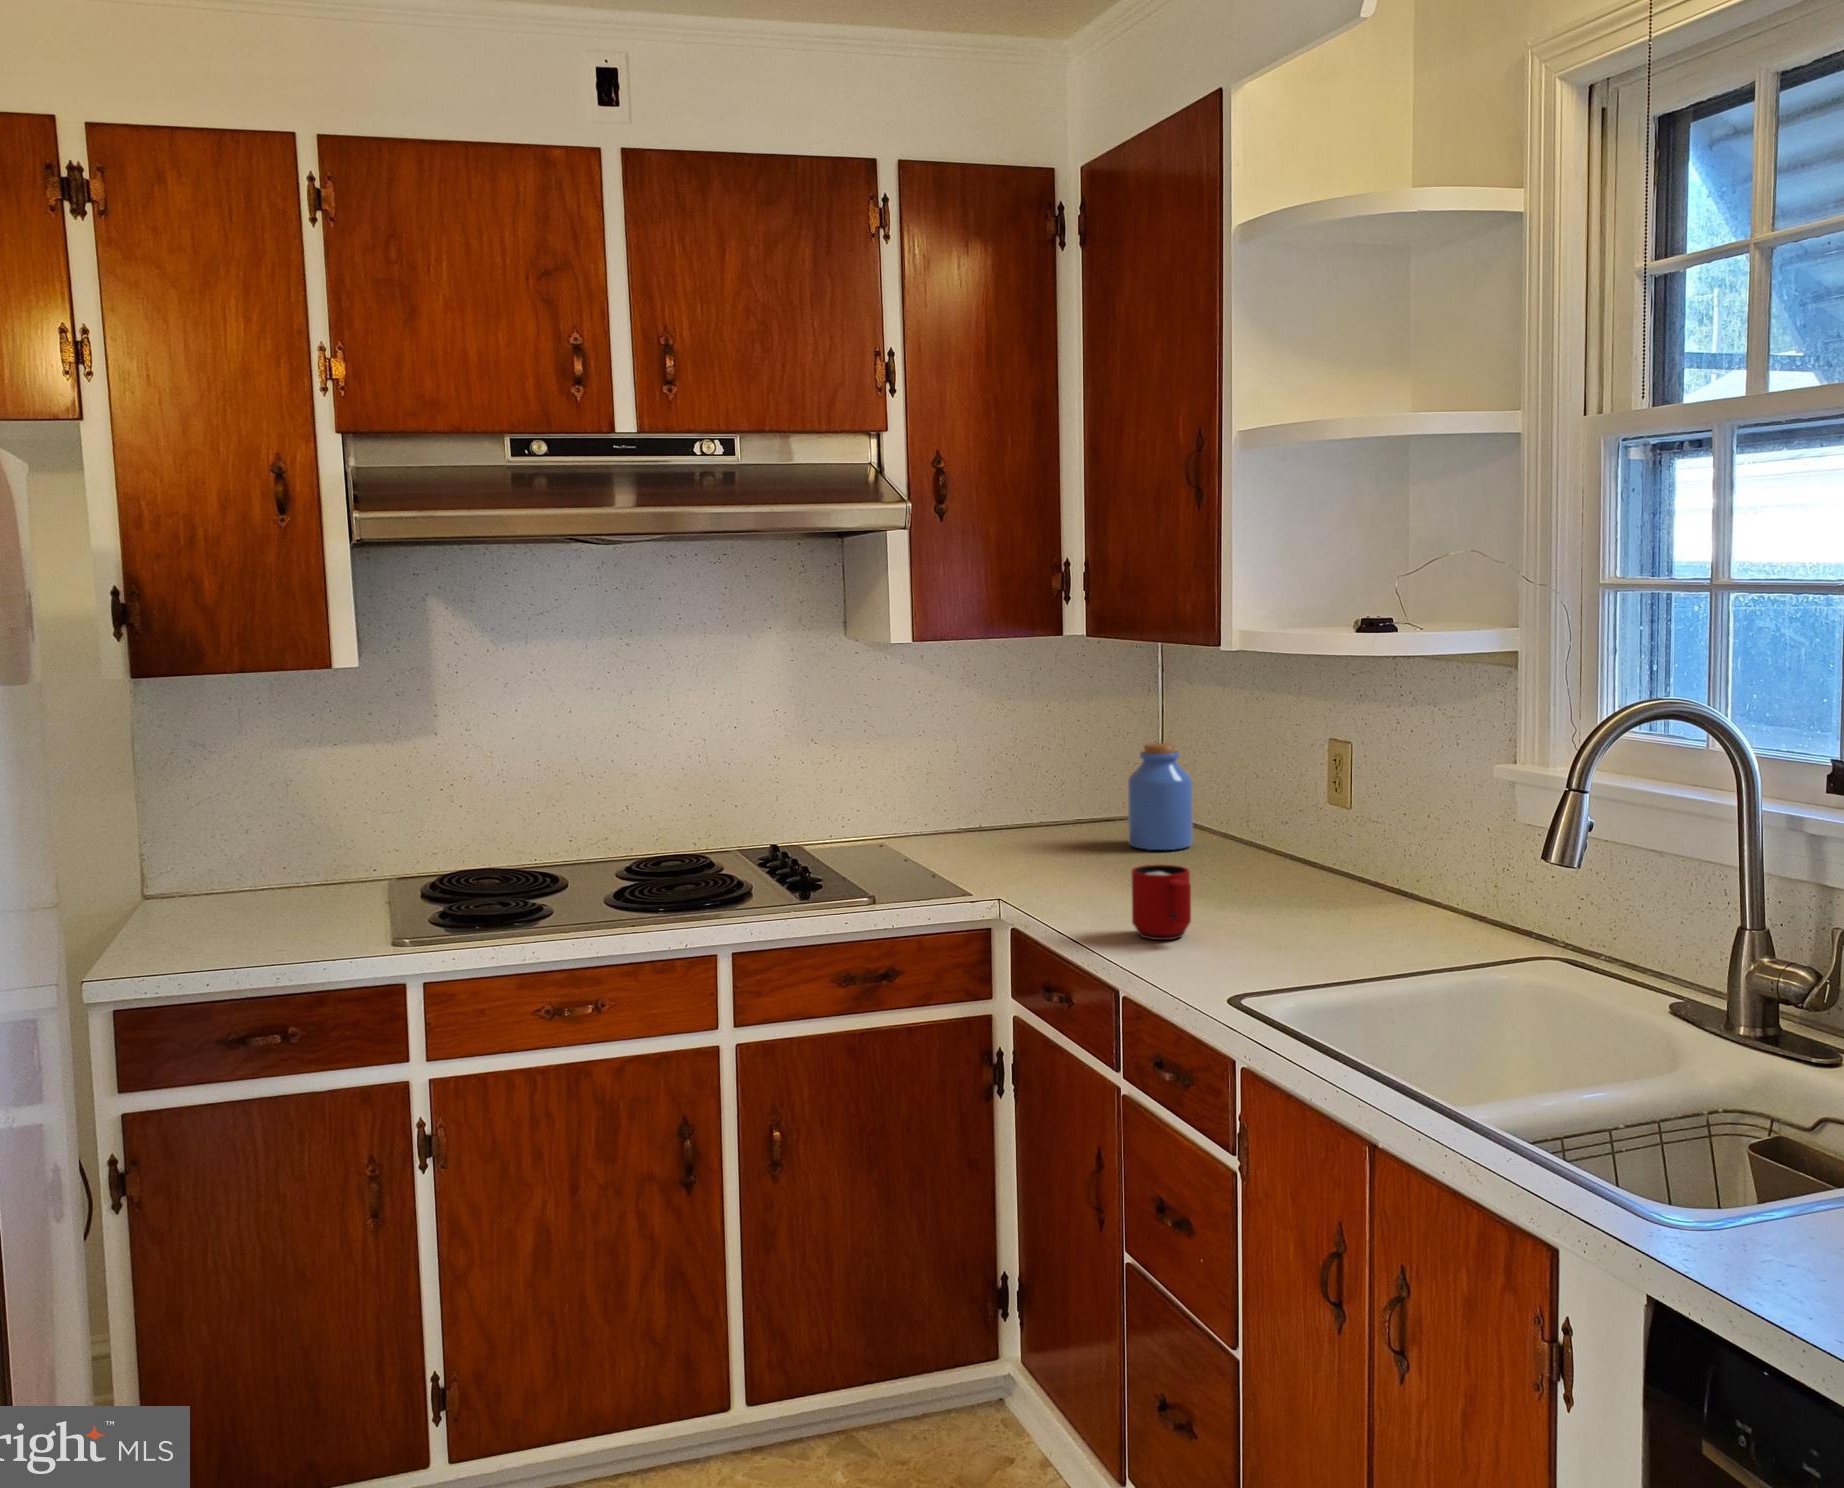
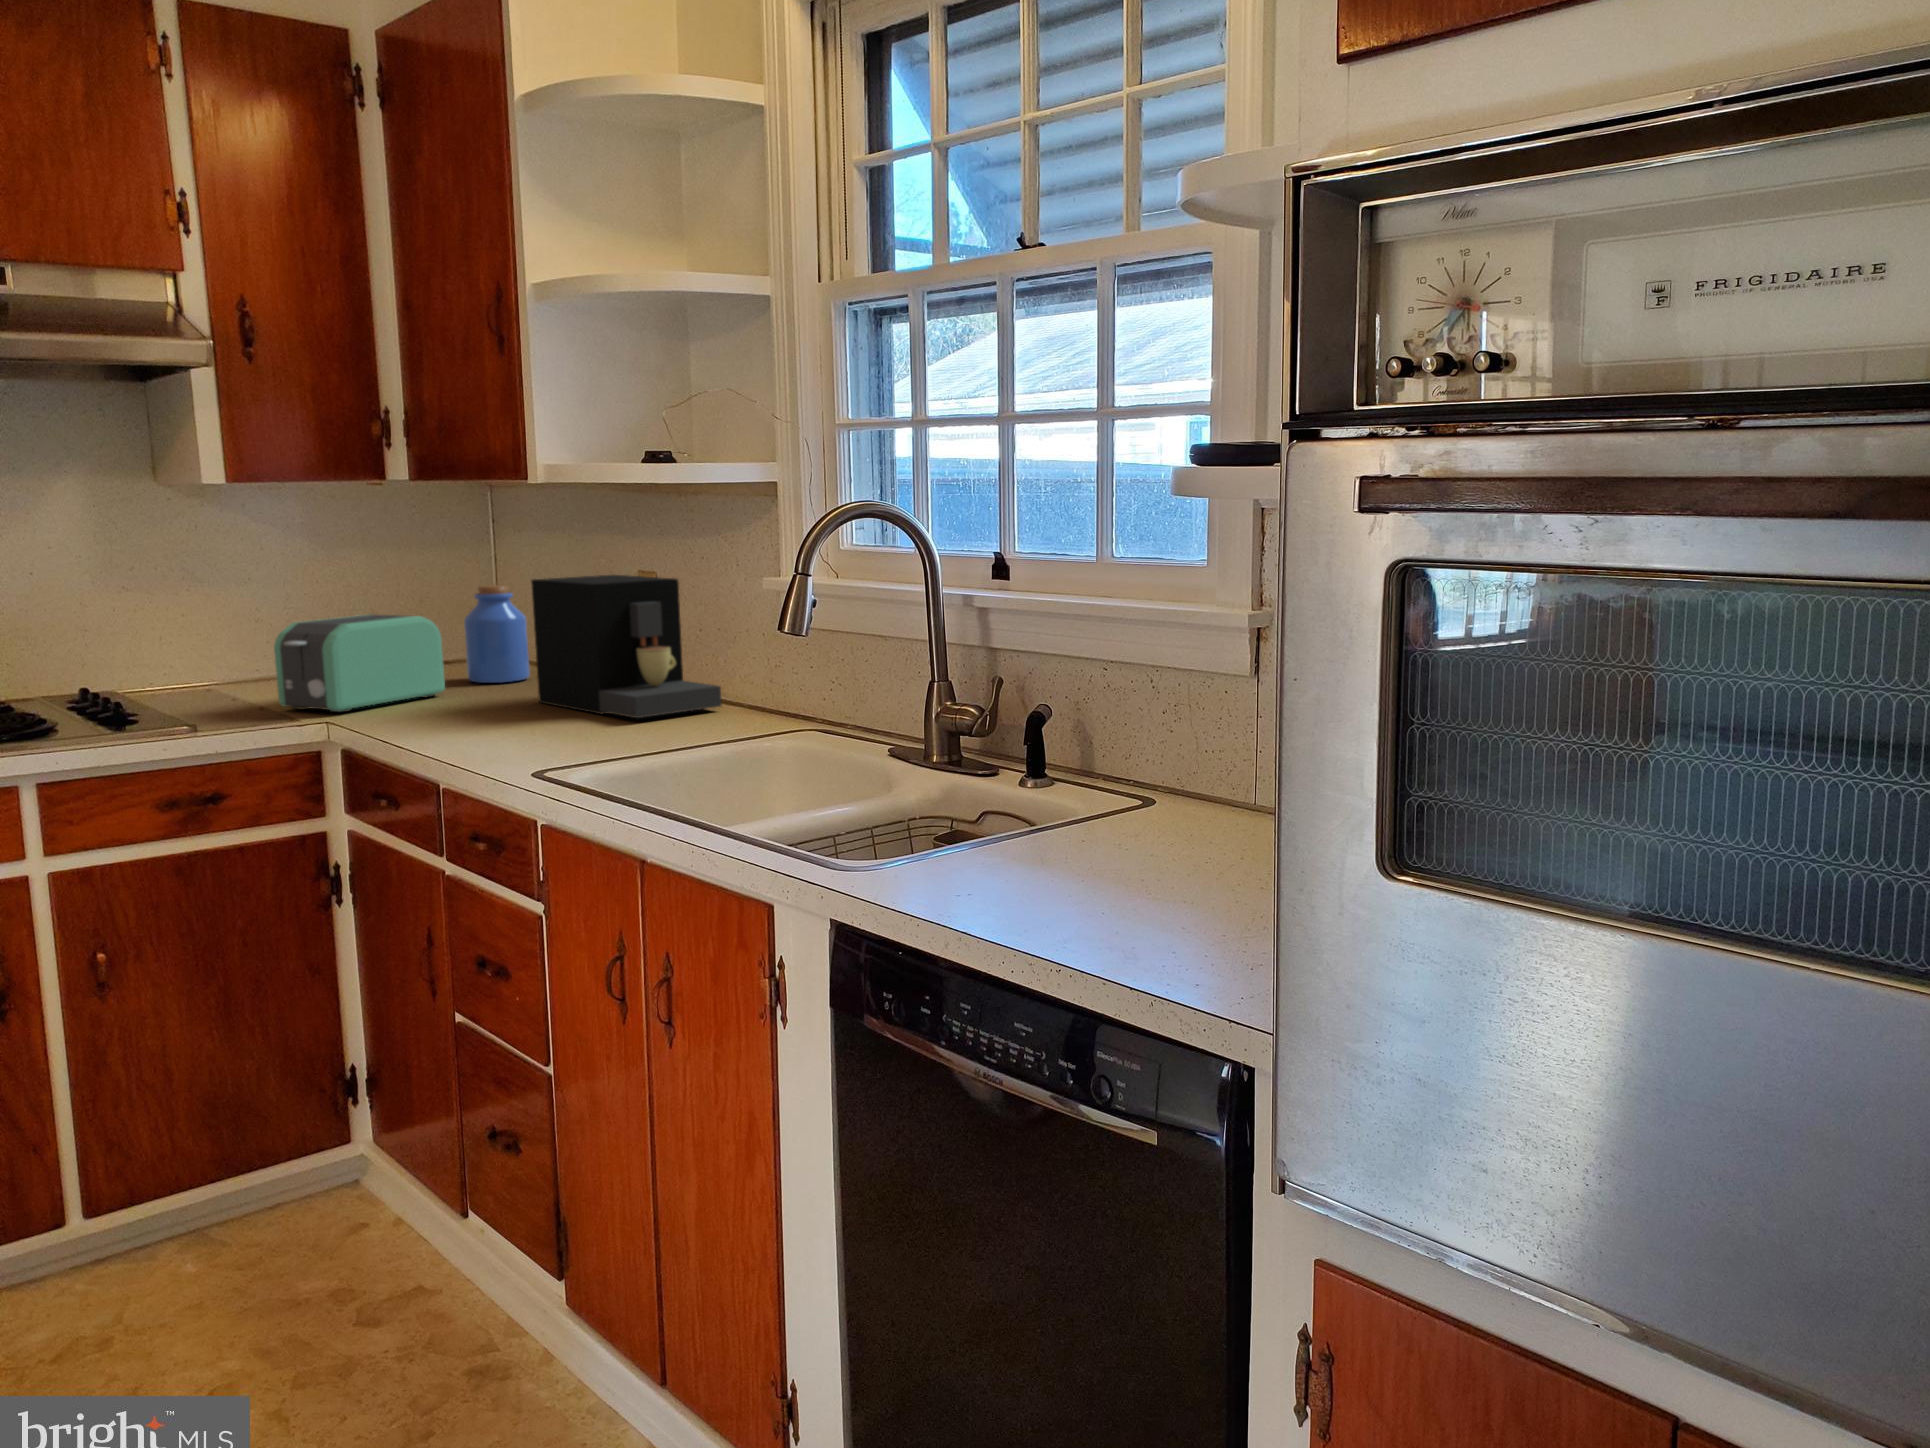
coffee maker: none [1208,742,1426,921] -> present [531,575,722,718]
toaster: none [949,774,1109,882] -> present [274,614,445,712]
mug: present [1132,865,1191,940] -> none [452,676,510,742]

